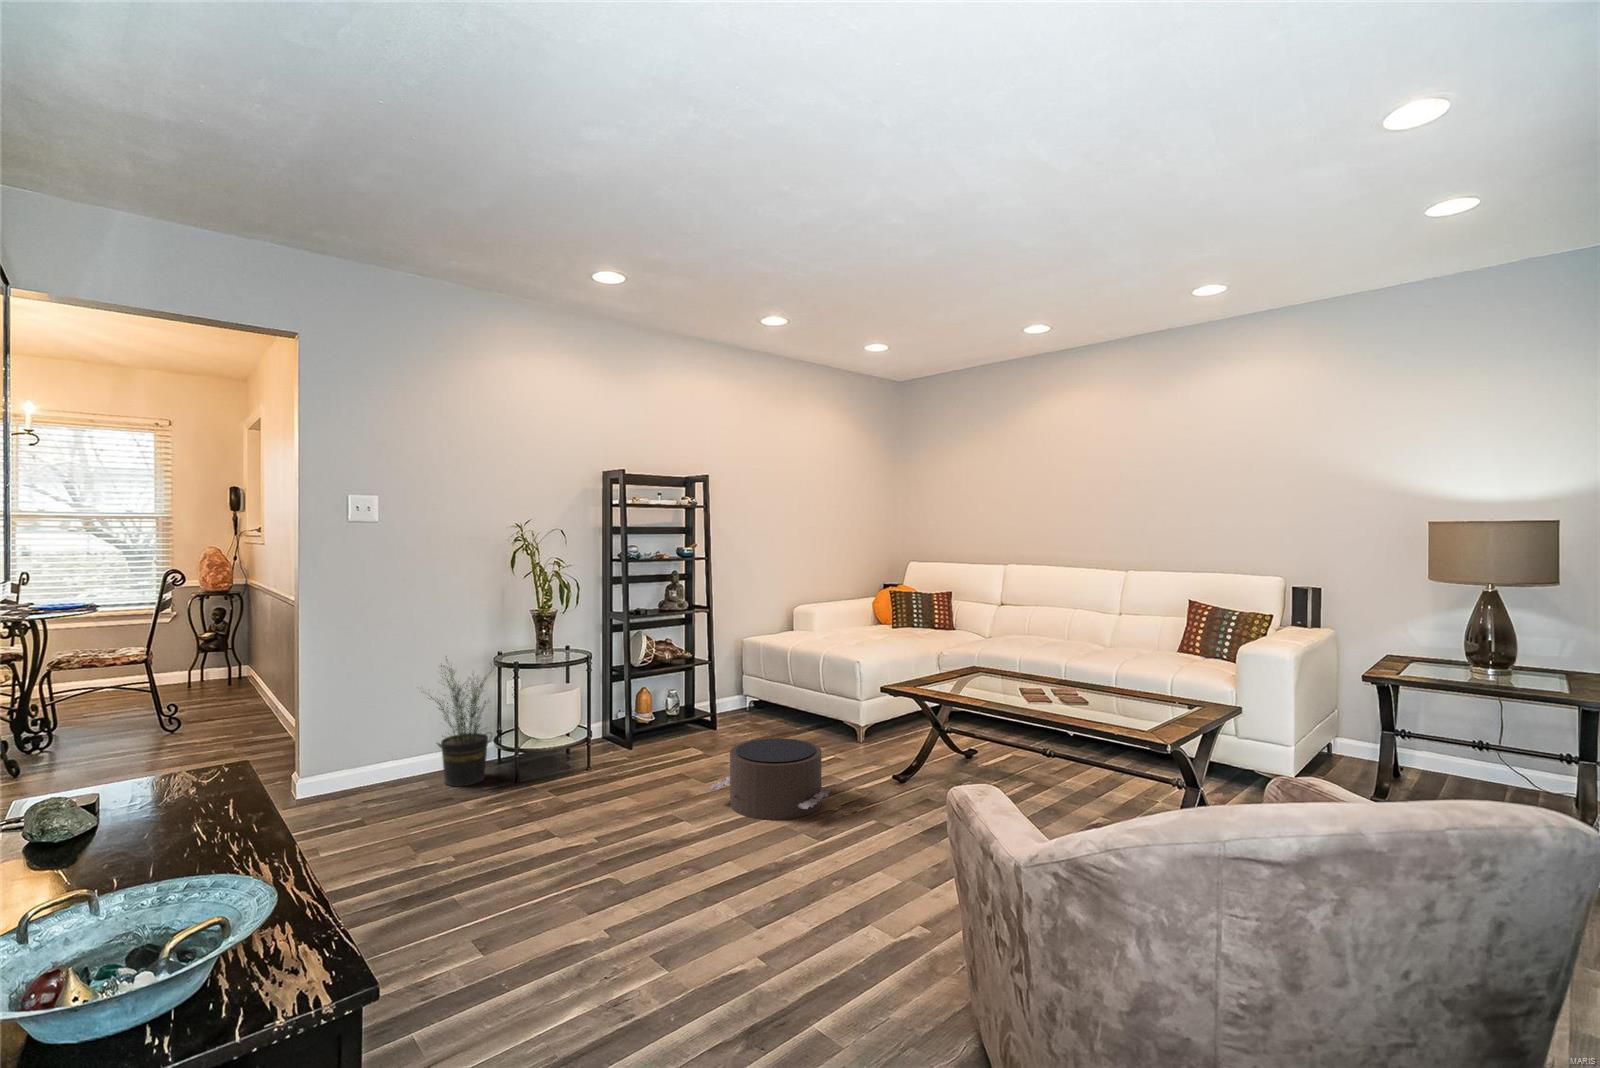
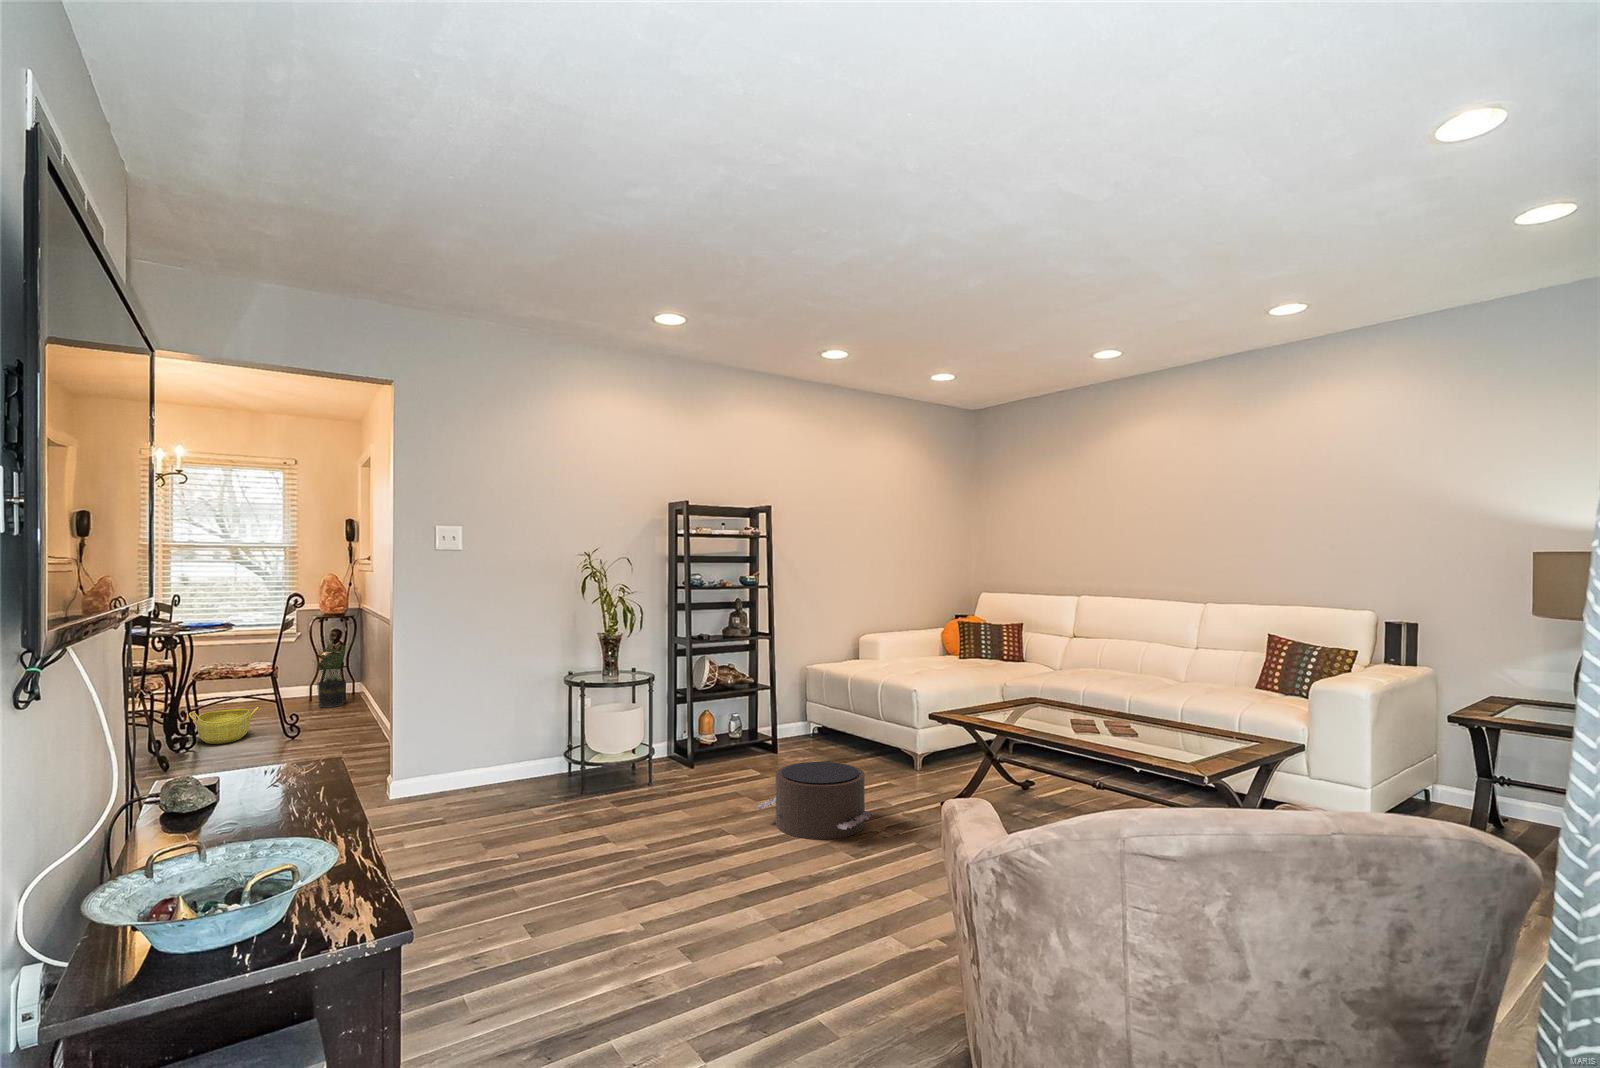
potted plant: present [428,659,495,786] -> present [317,640,353,708]
basket: none [43,697,130,740] -> present [189,707,258,744]

